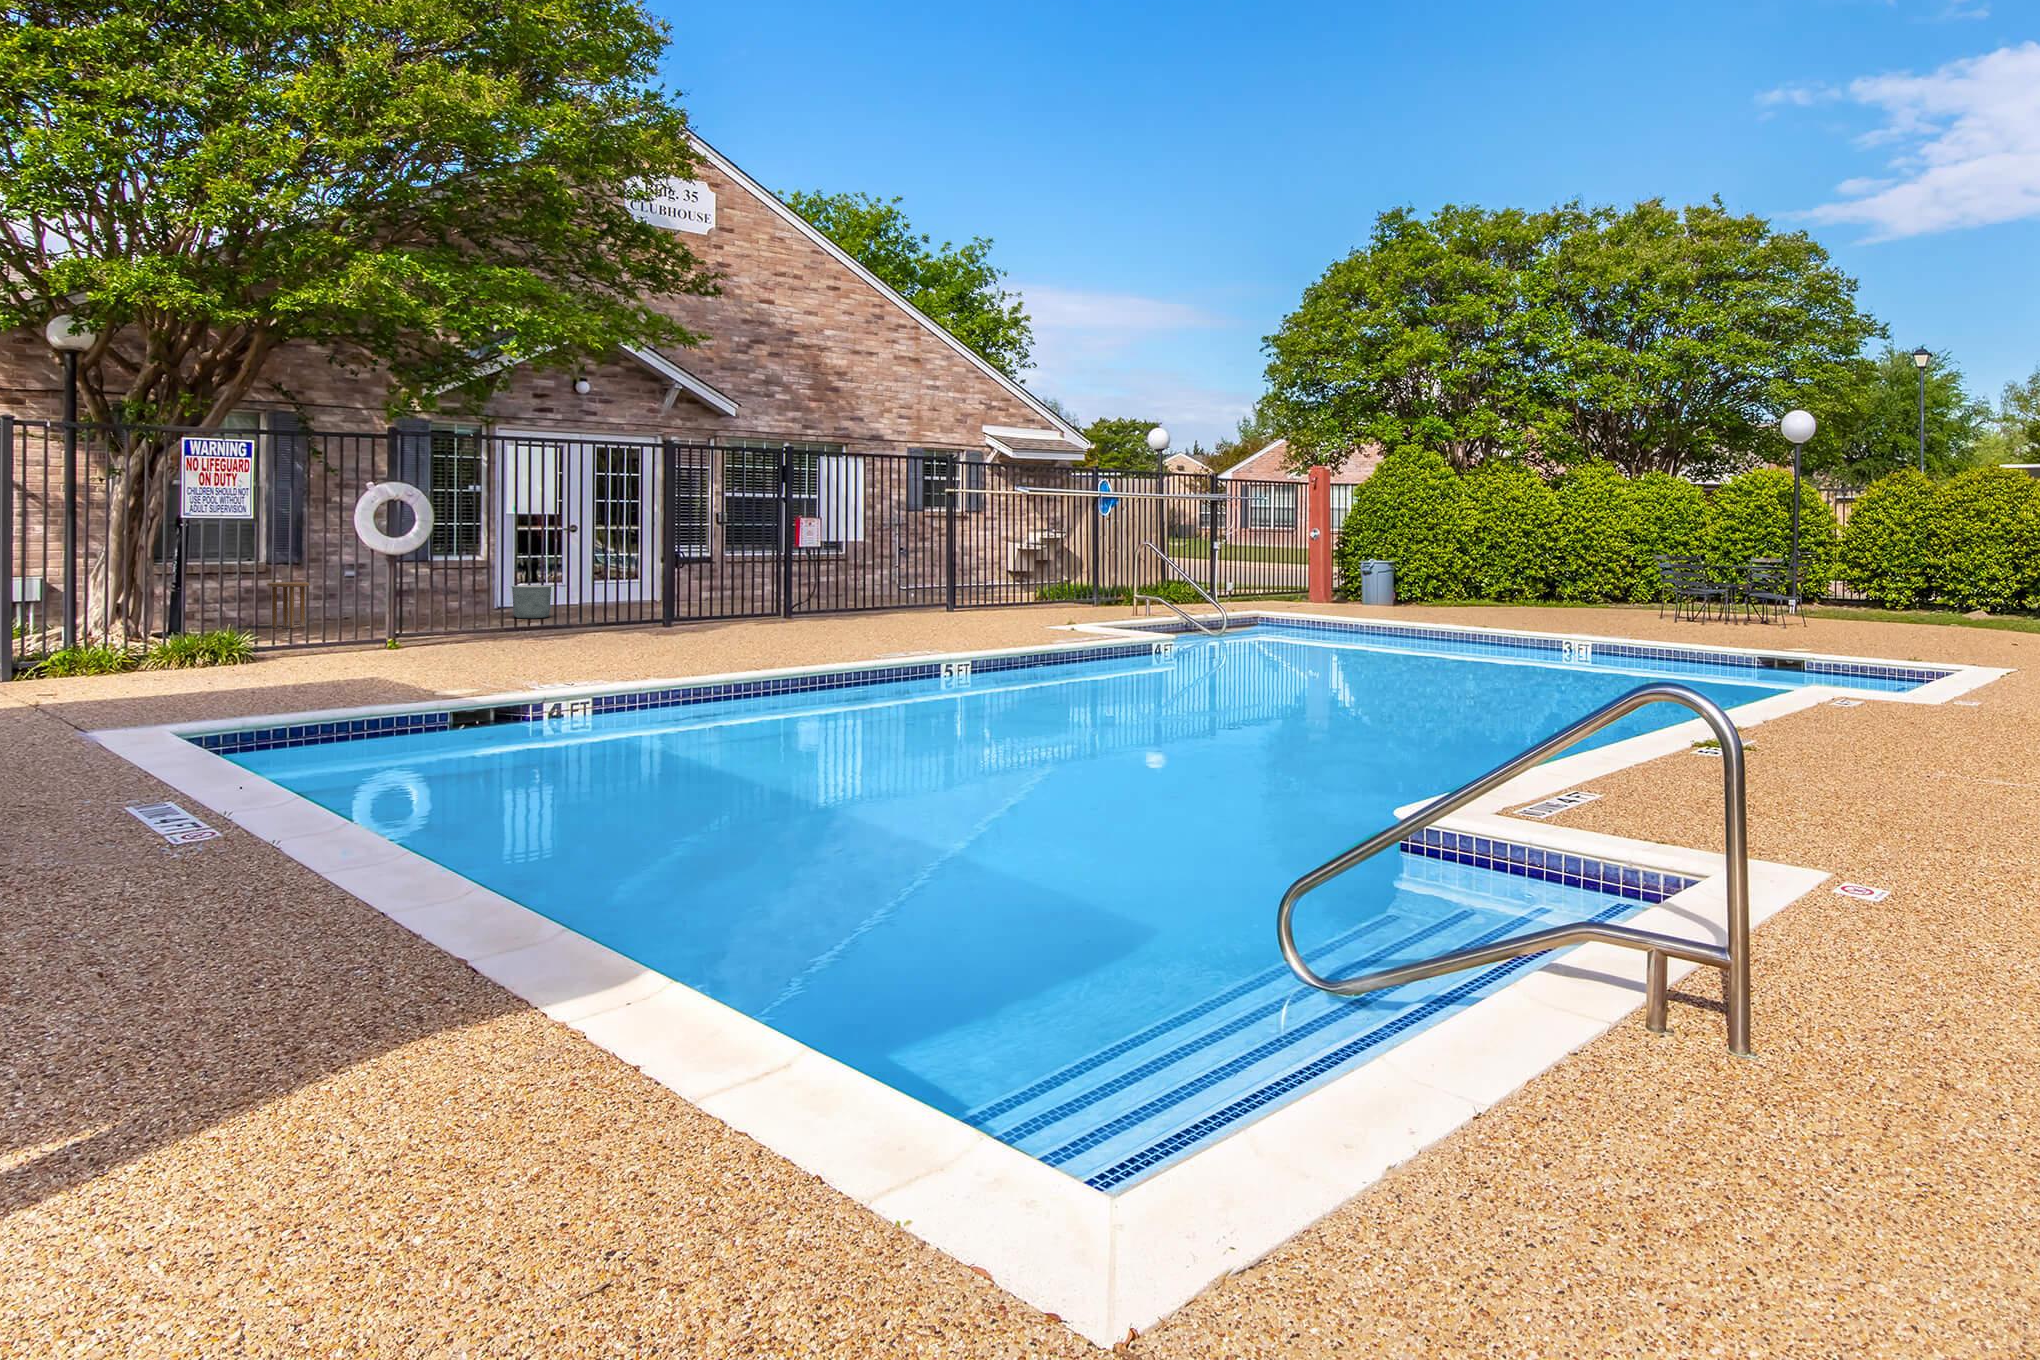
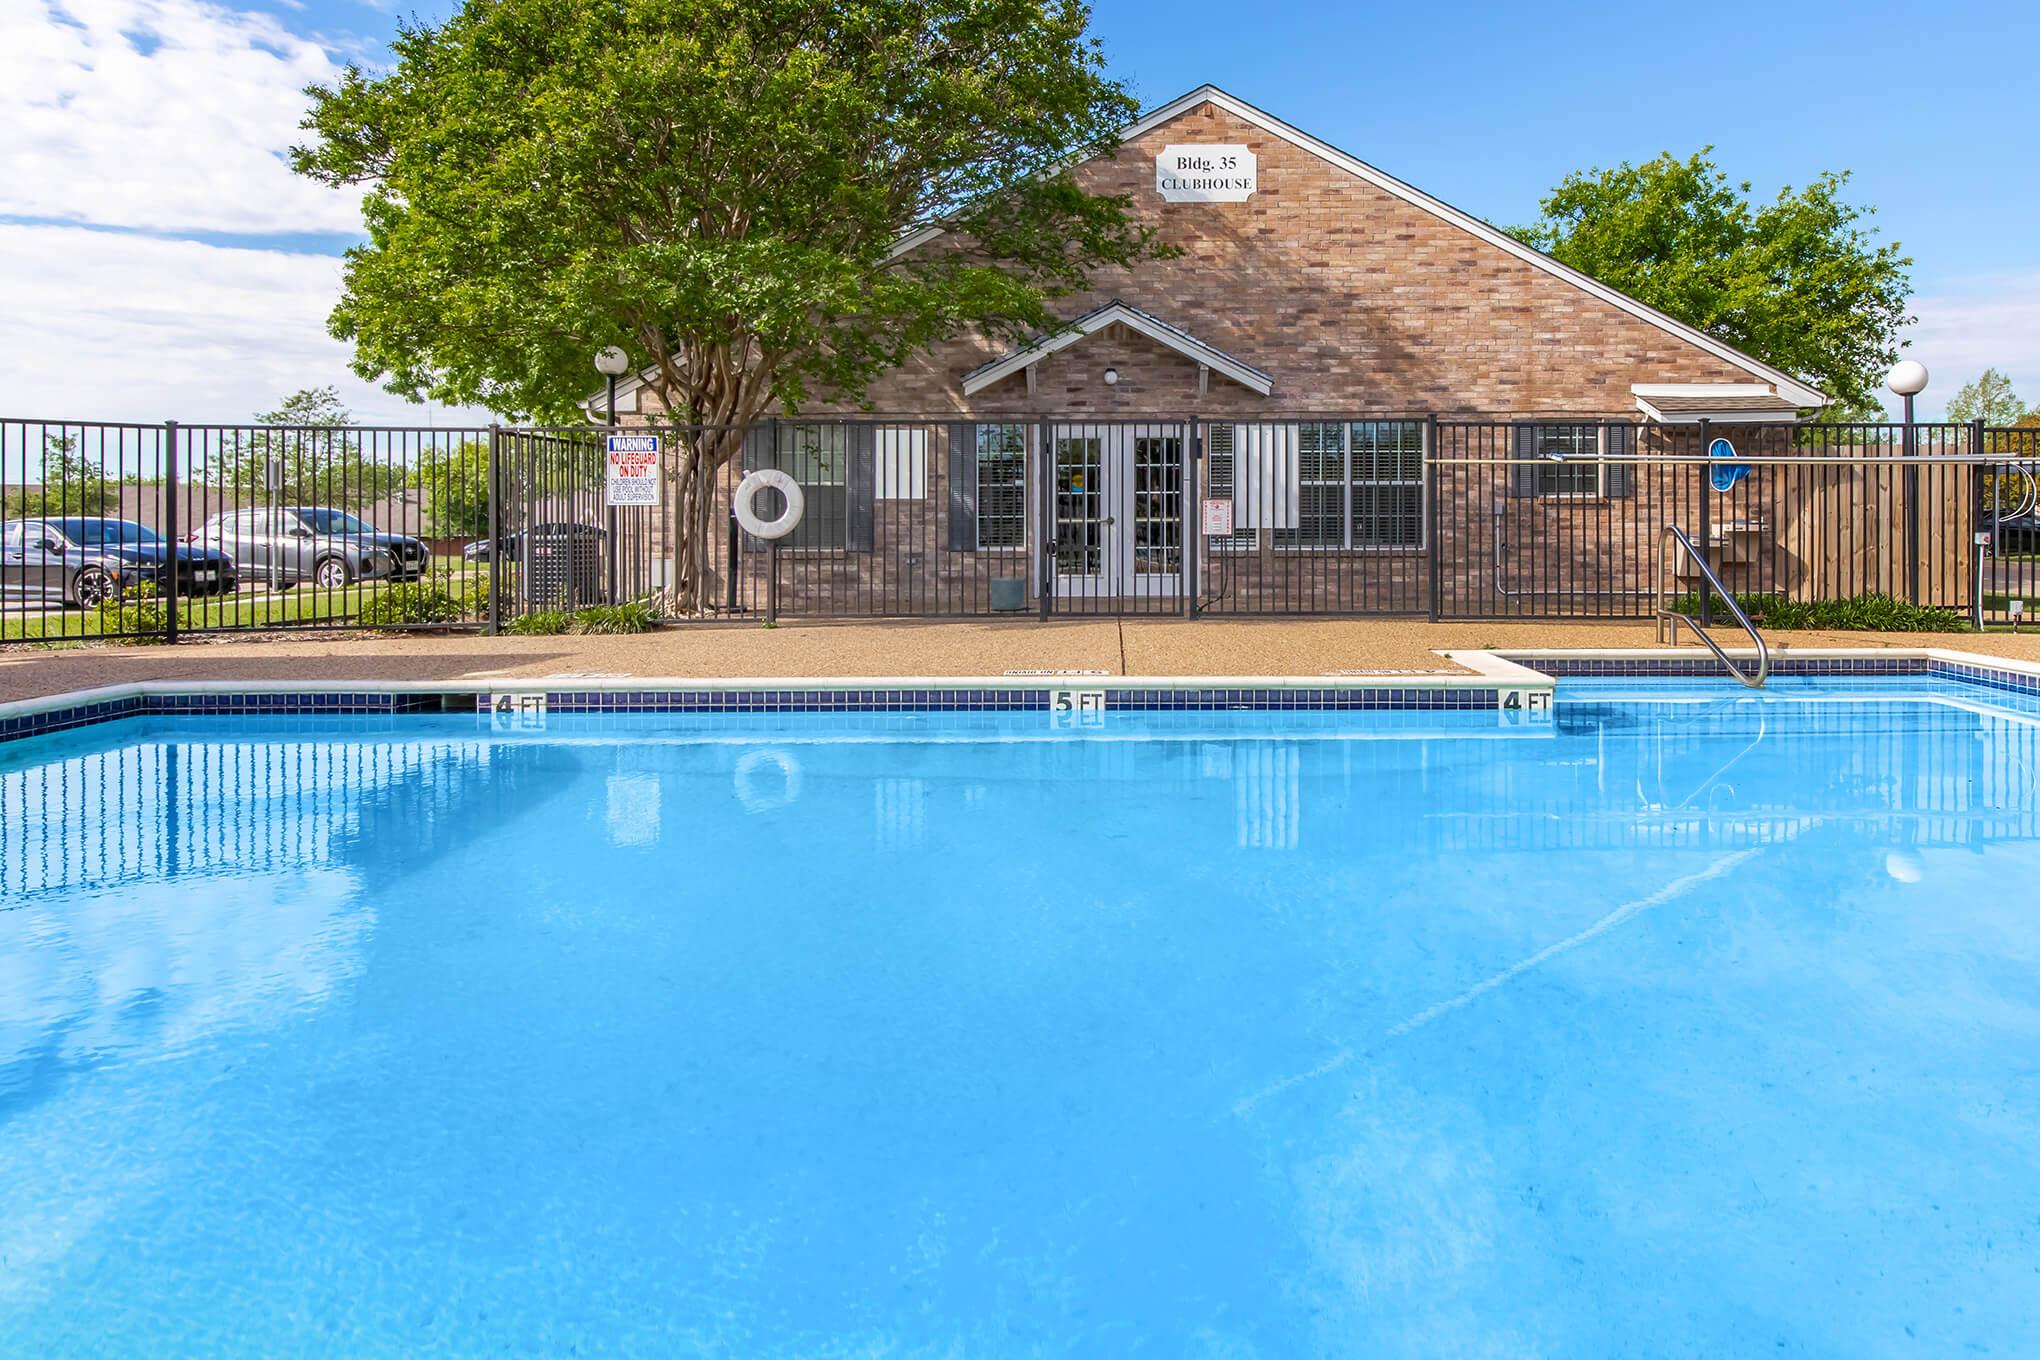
side table: present [267,582,310,628] -> none [798,570,830,609]

